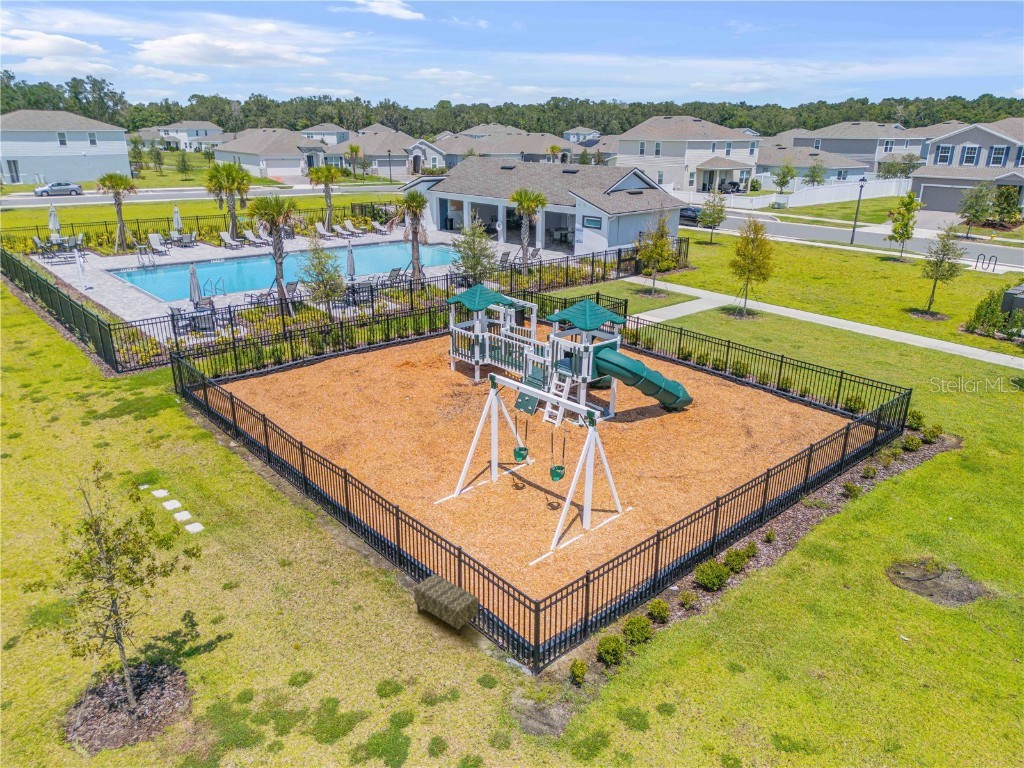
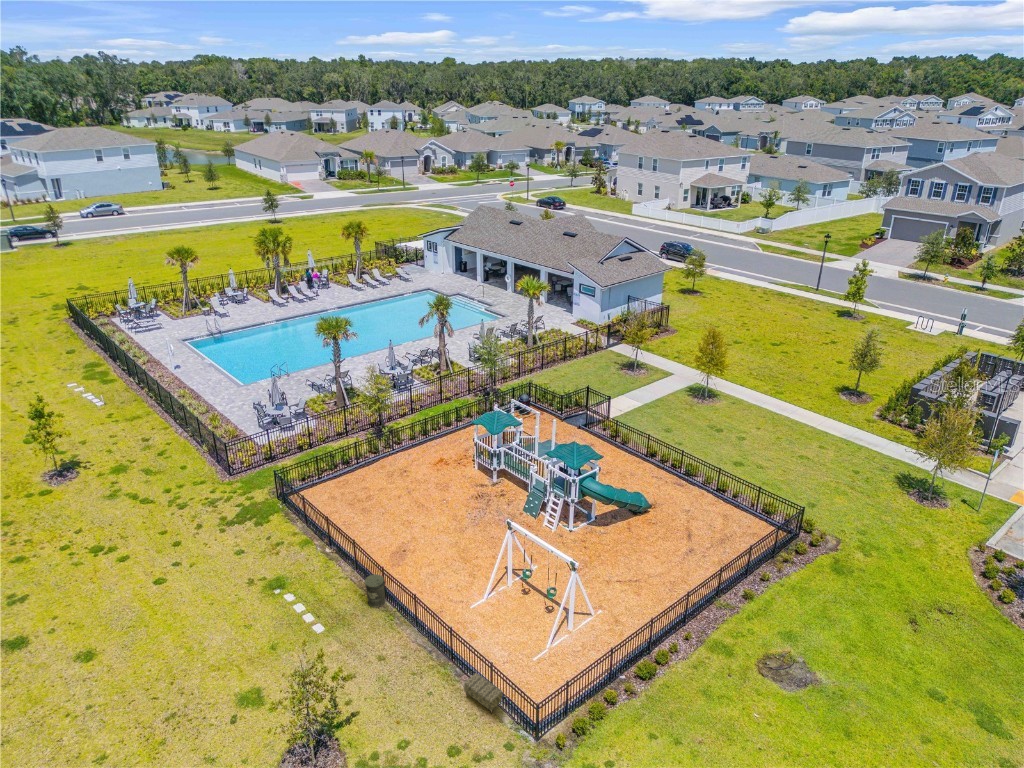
trash can: none [272,456,305,504] -> present [365,574,385,608]

